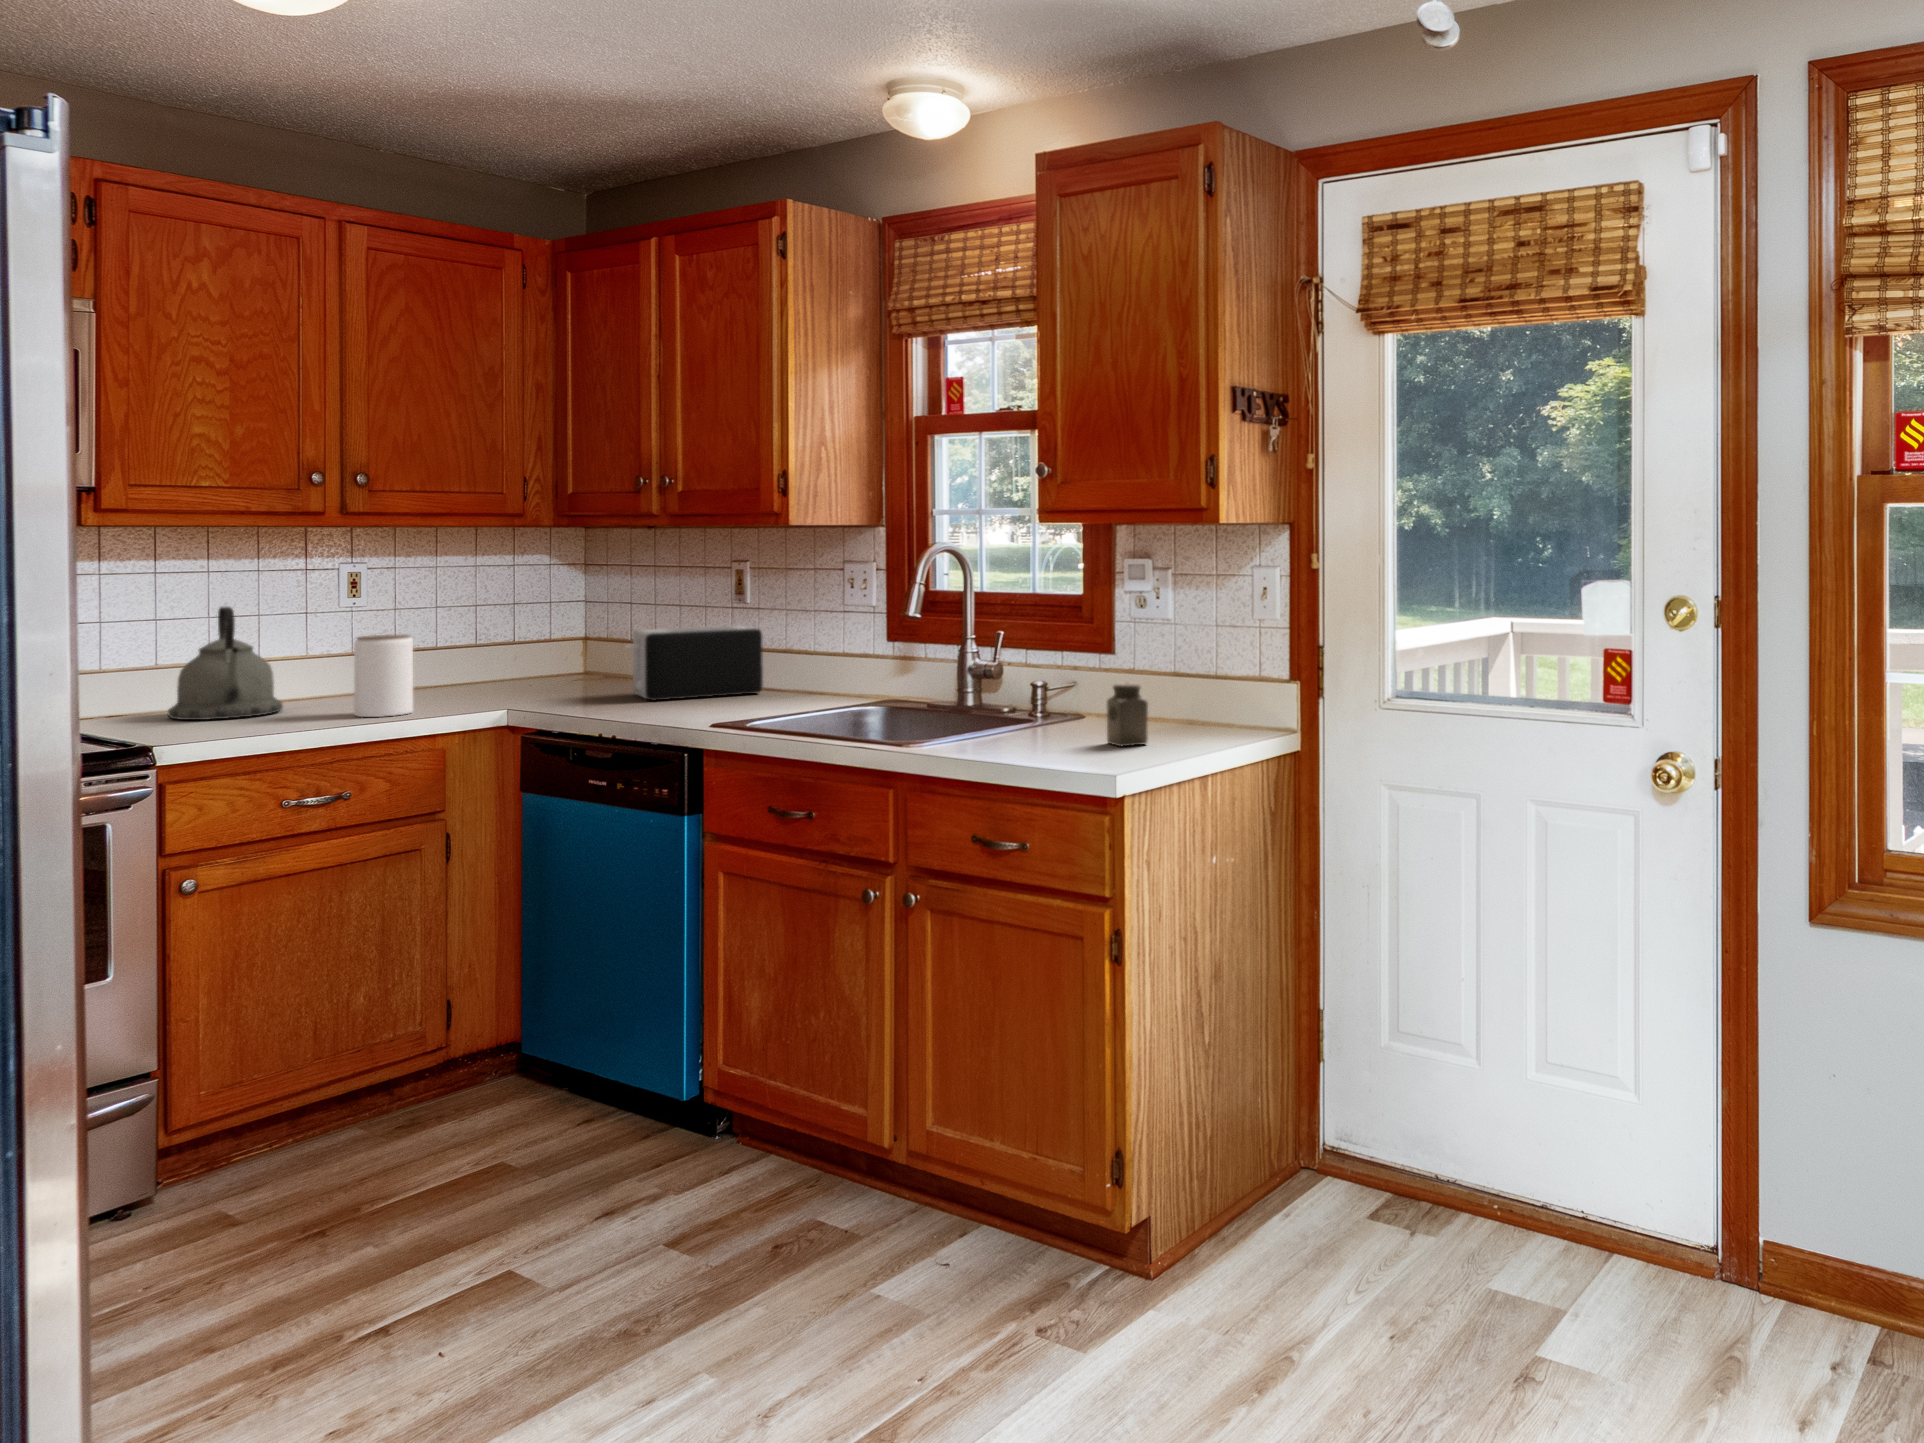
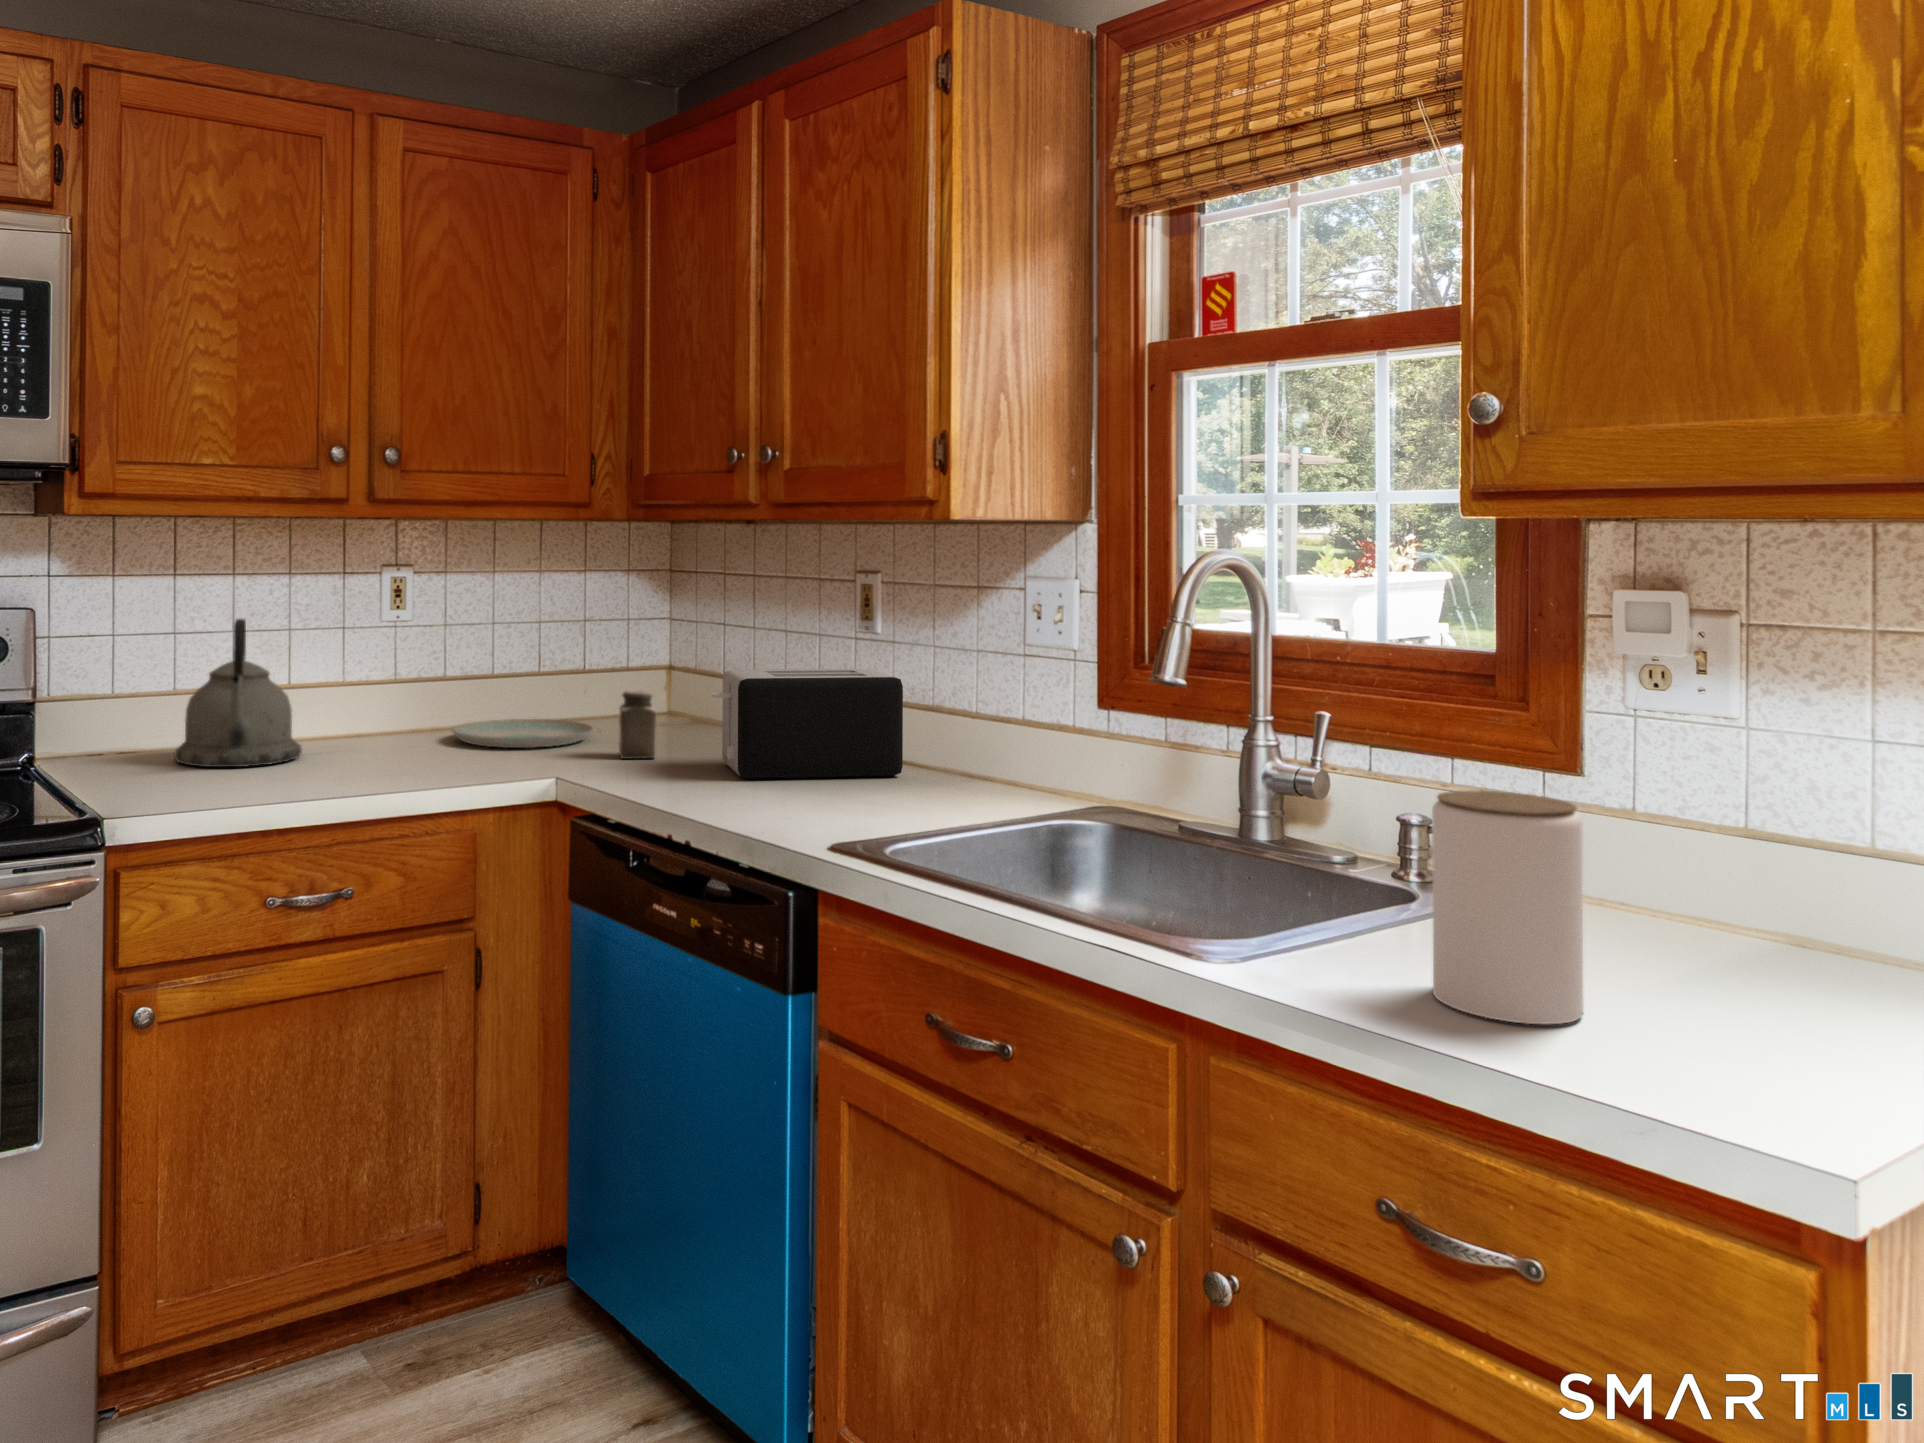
jar: present [354,635,413,717] -> present [1432,791,1584,1024]
plate: none [407,678,527,697] -> present [452,719,593,748]
salt shaker: present [1107,683,1148,746] -> present [619,690,656,759]

